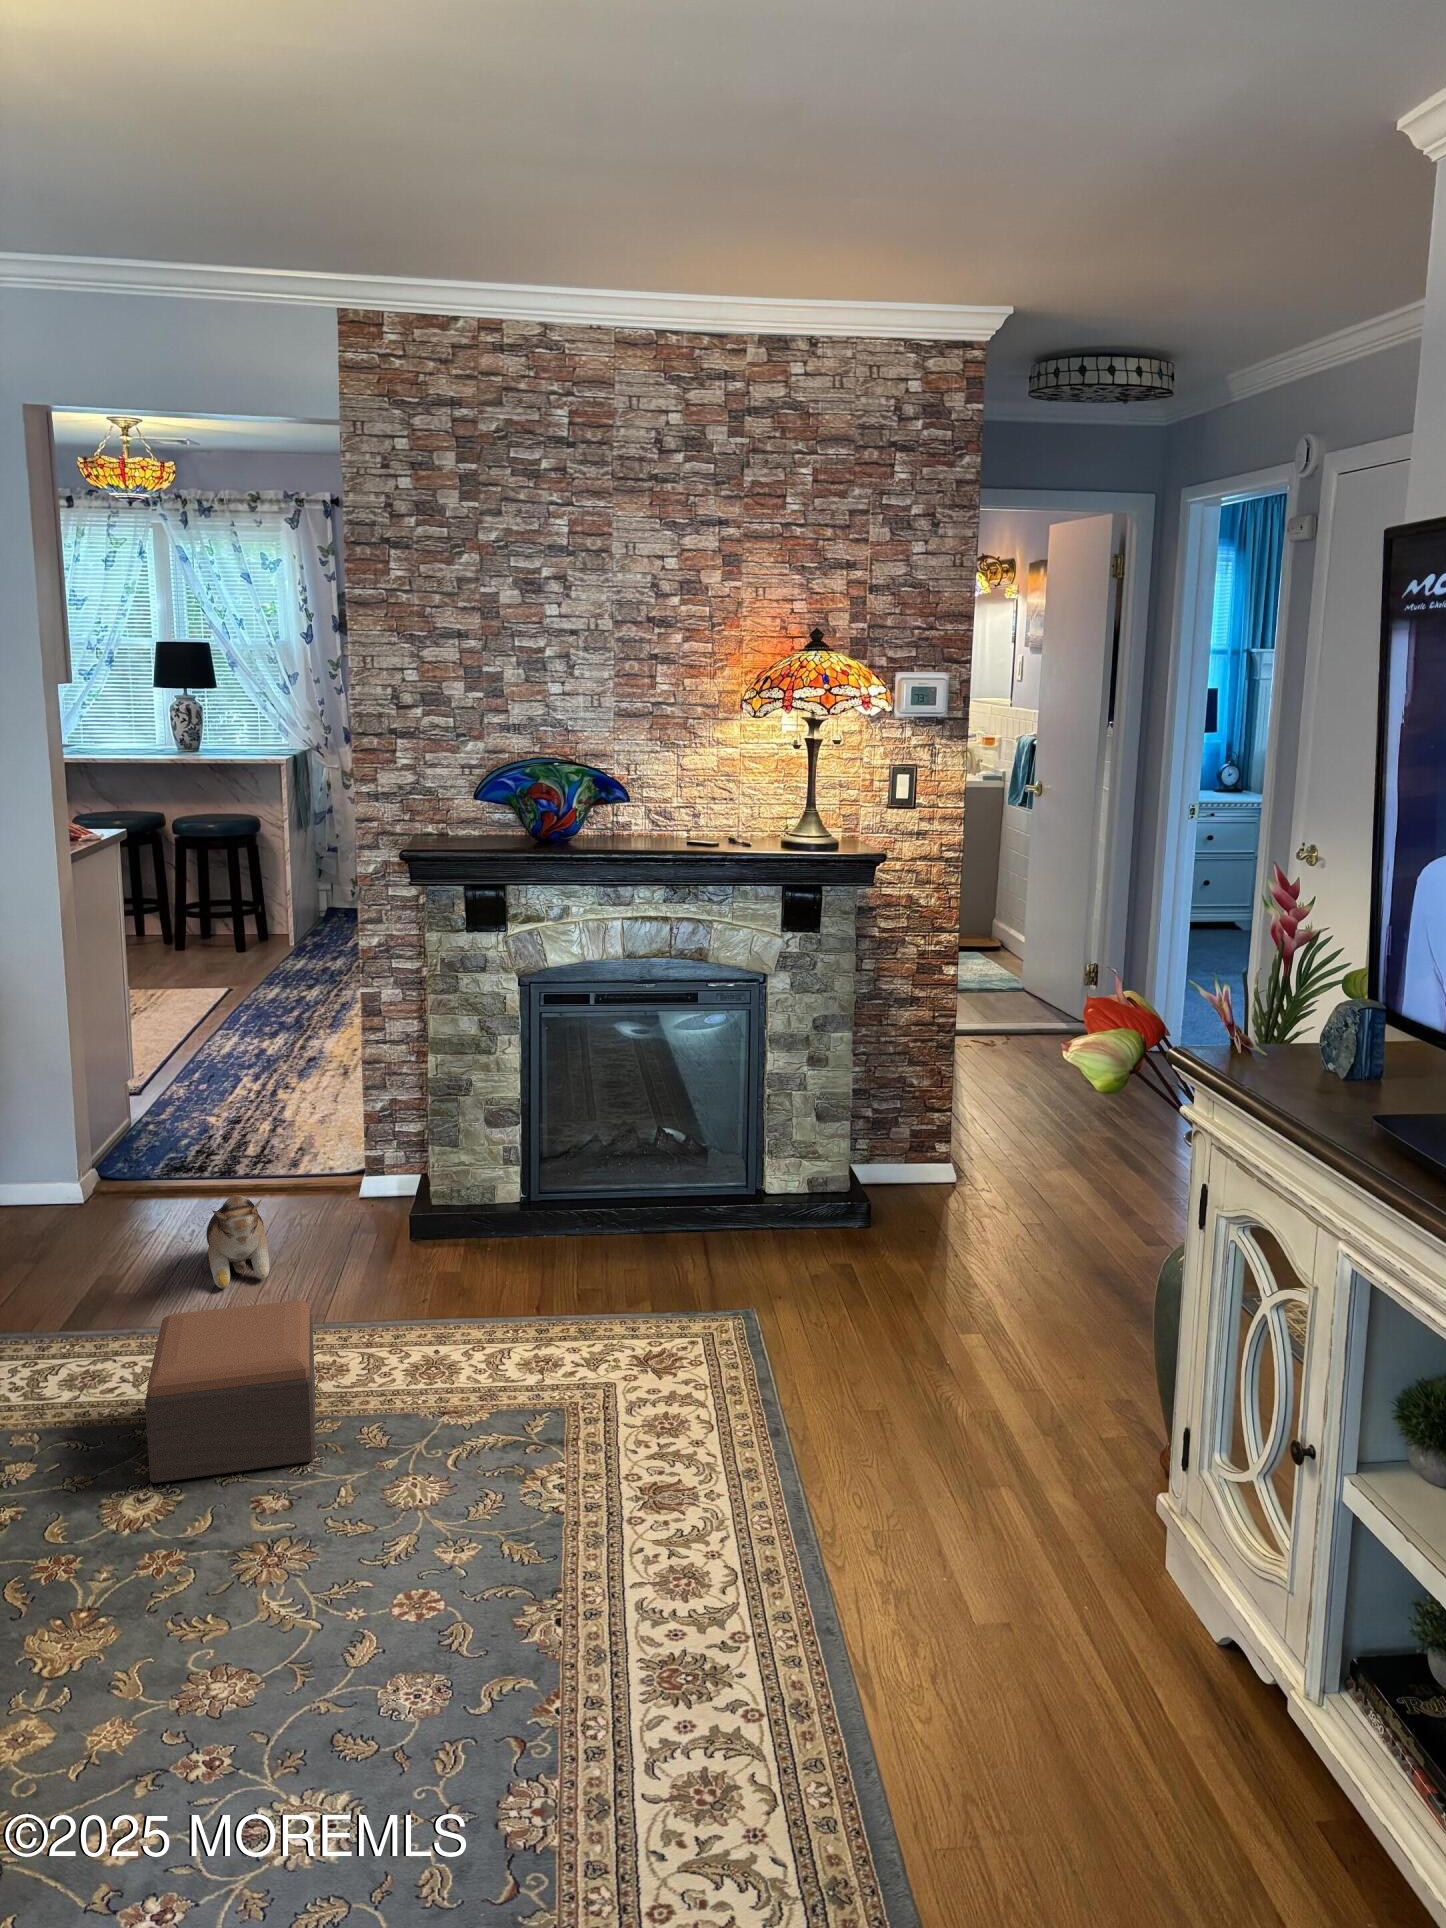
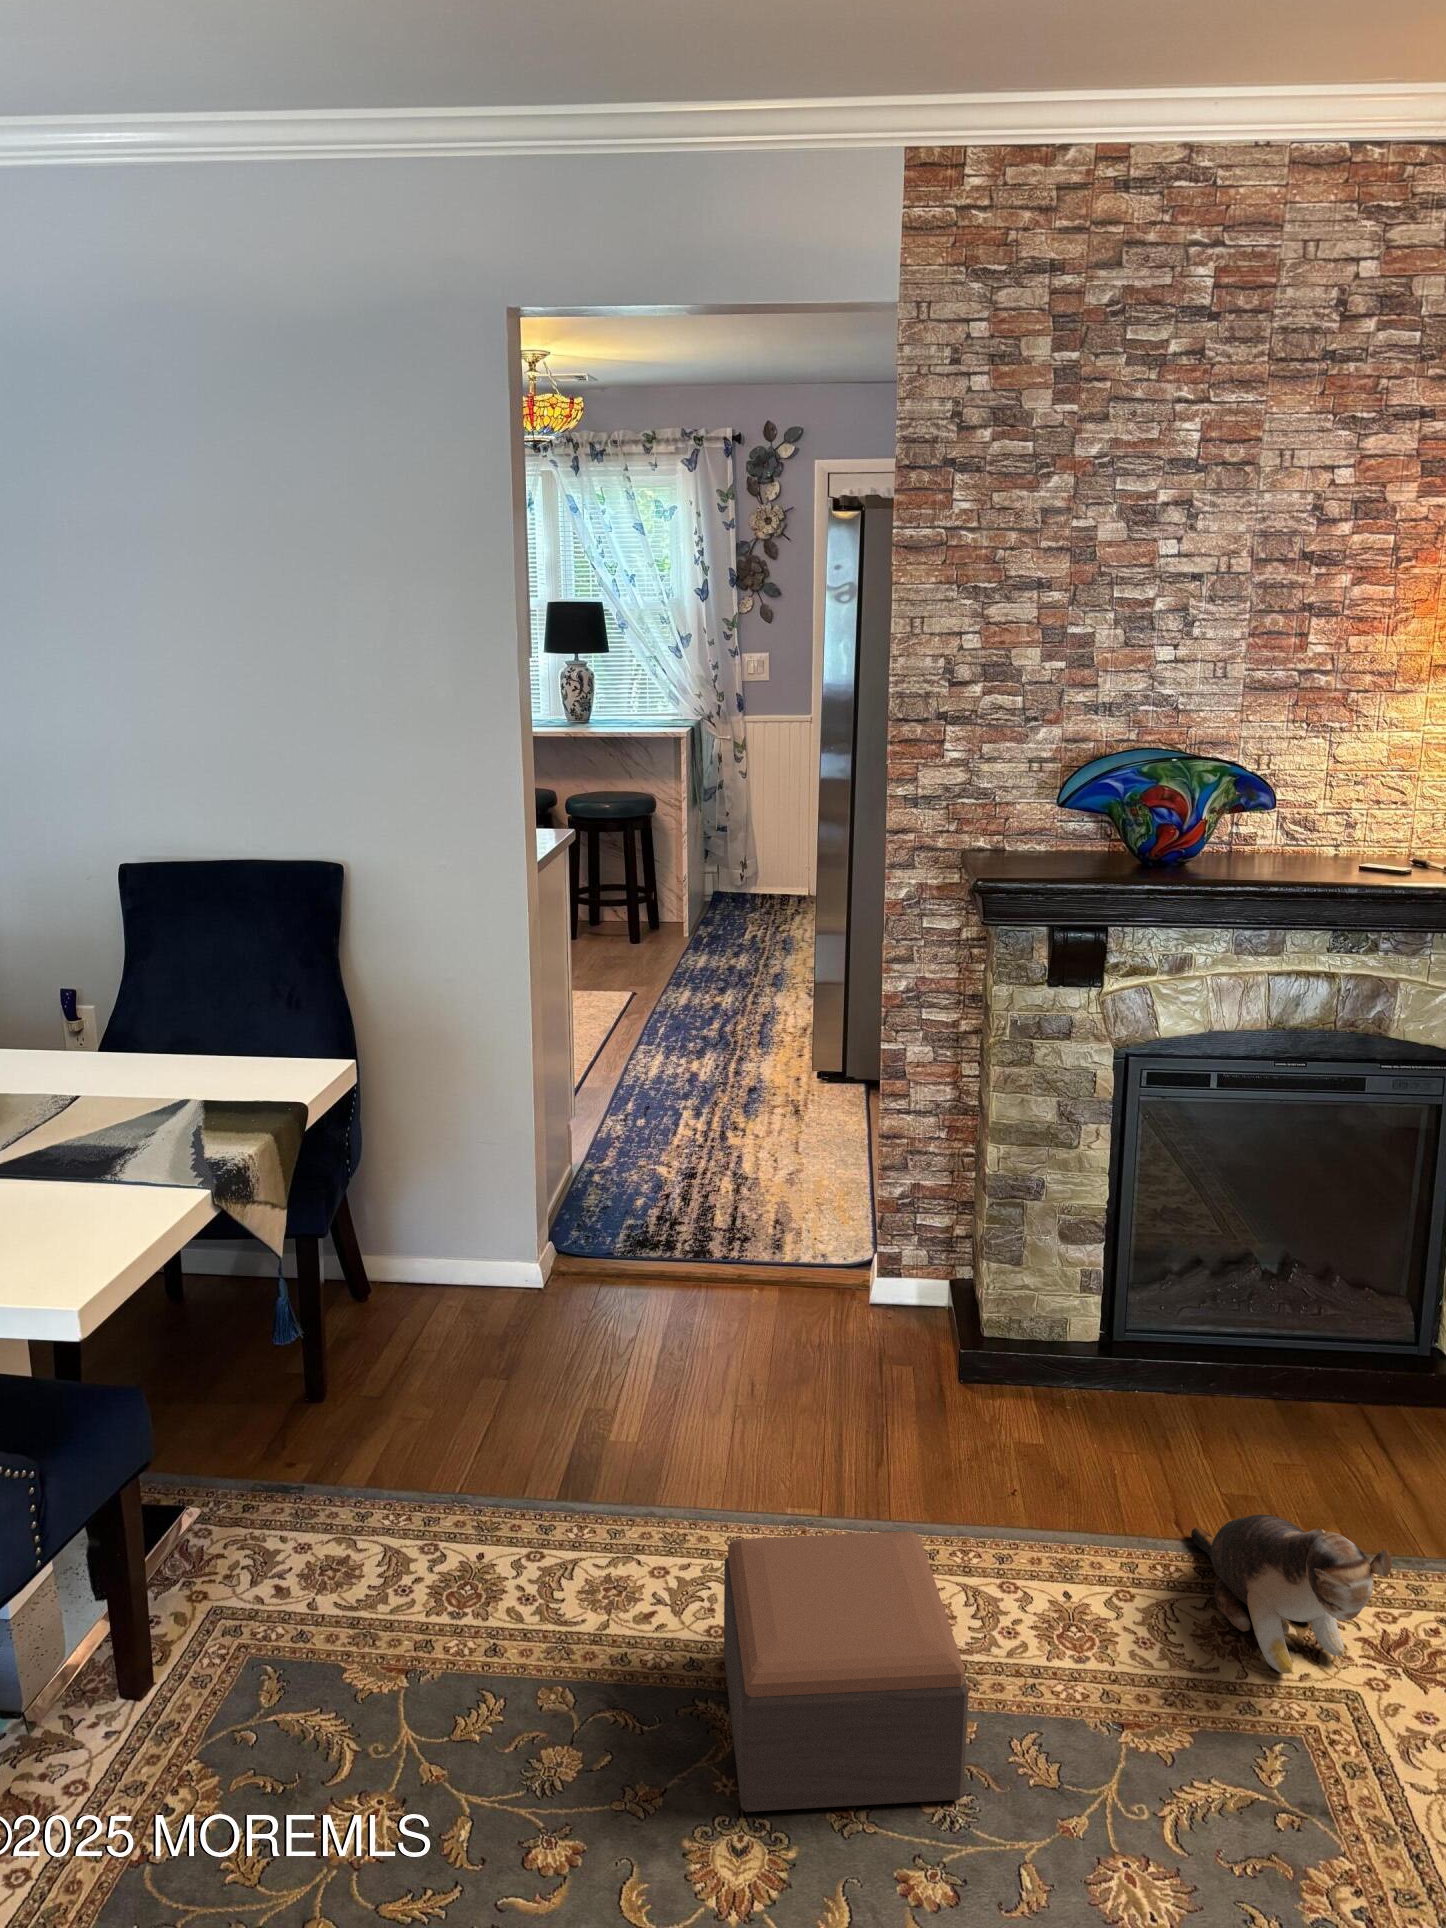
plush toy: present [206,1194,270,1288] -> present [1191,1514,1392,1674]

